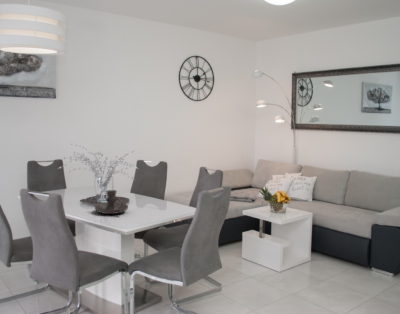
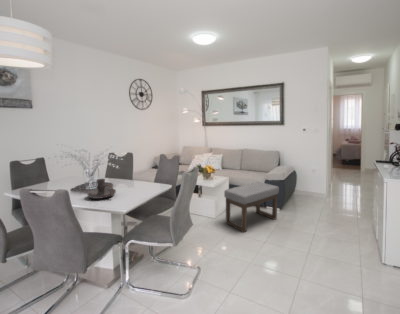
ottoman: none [293,224,387,298] -> present [224,182,279,232]

